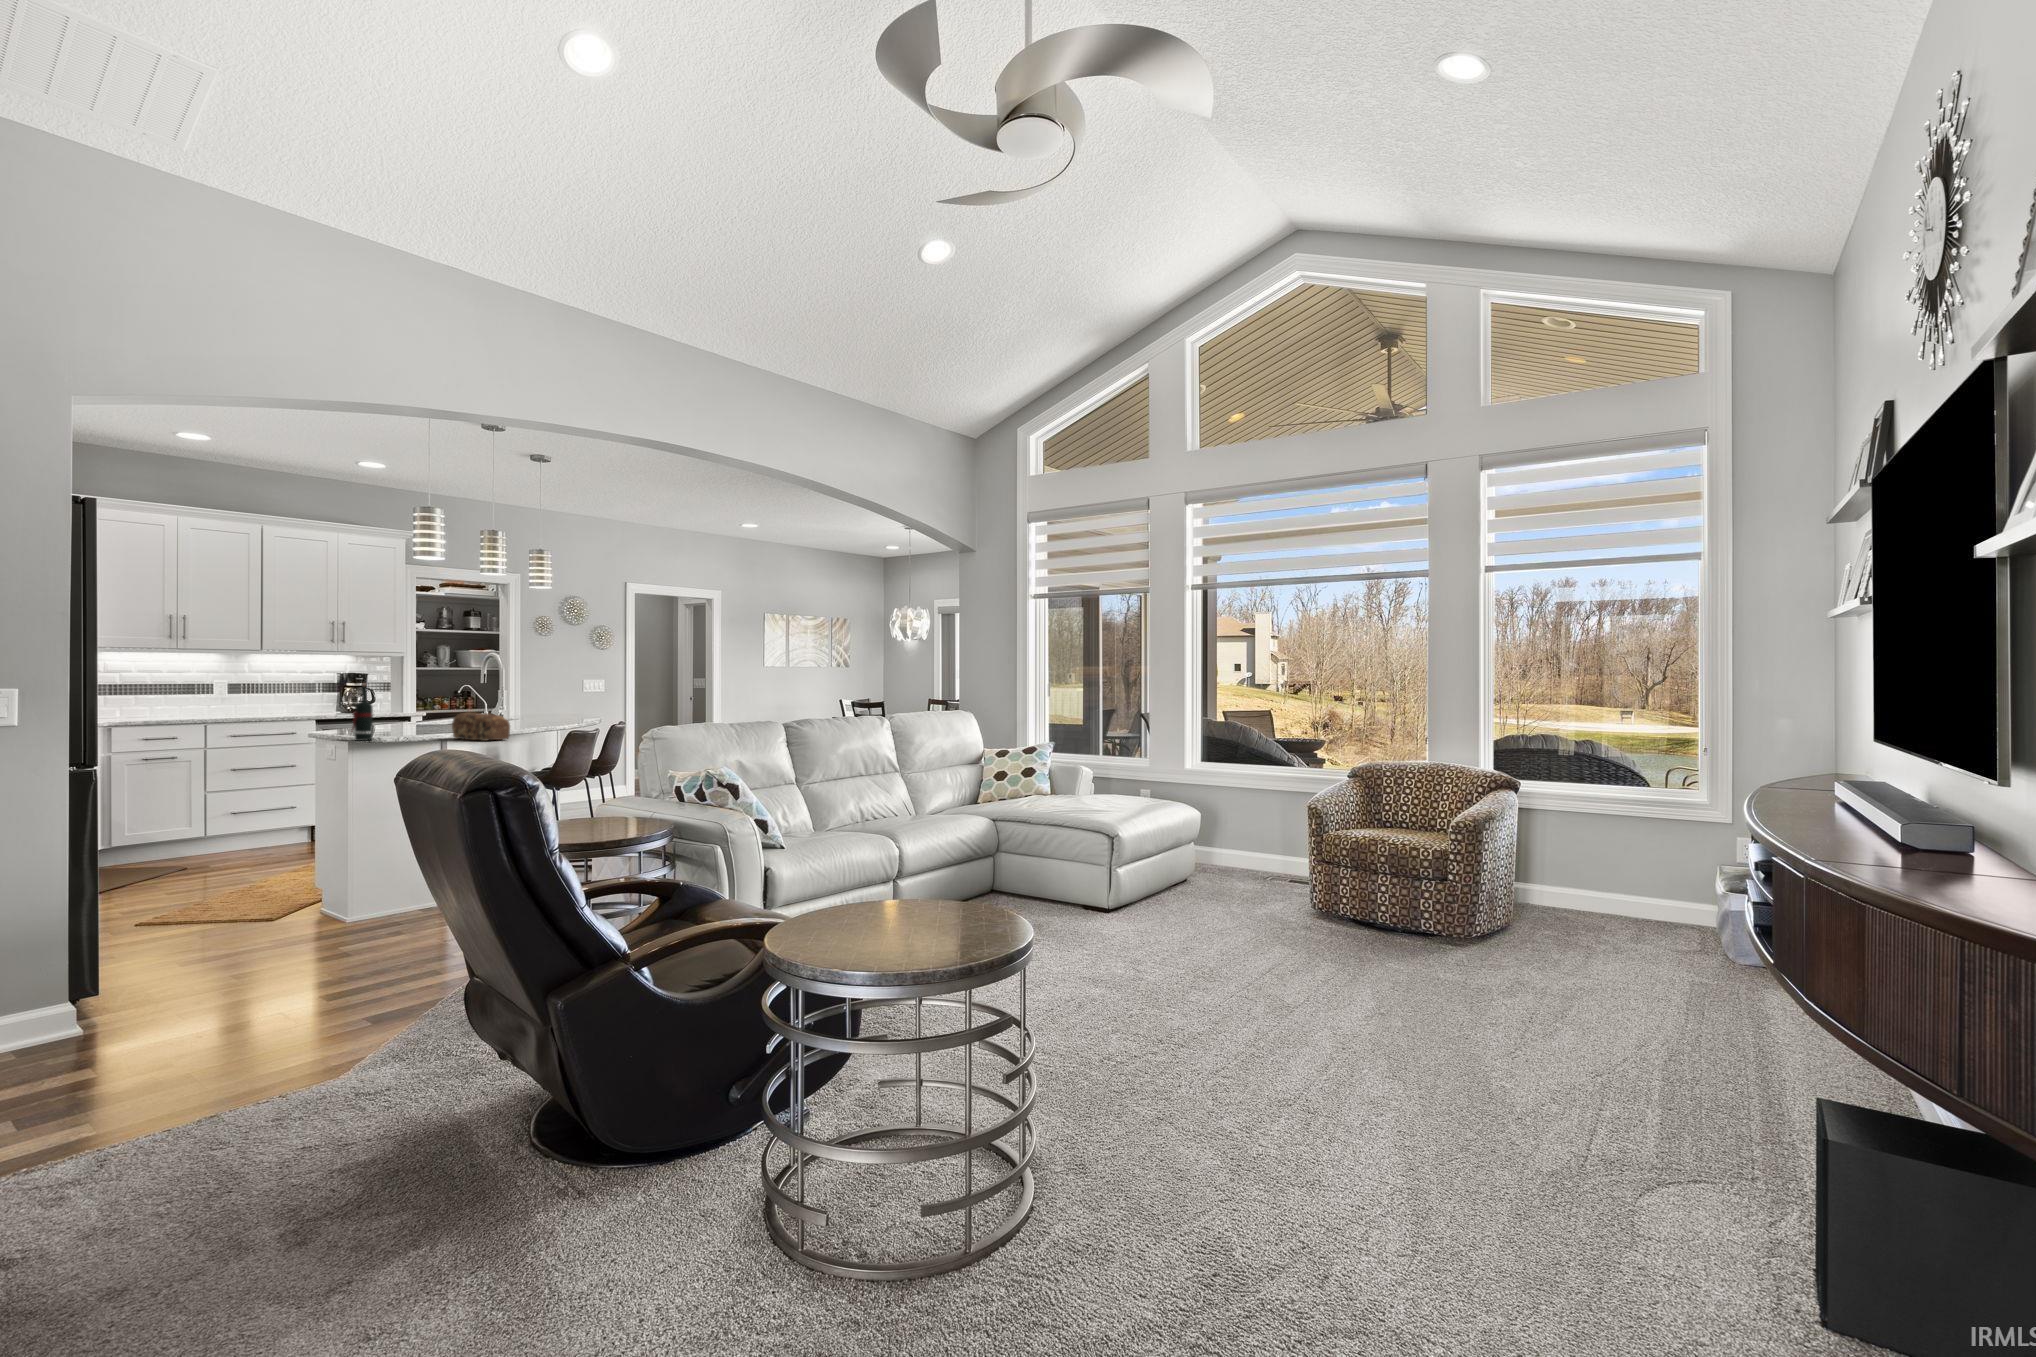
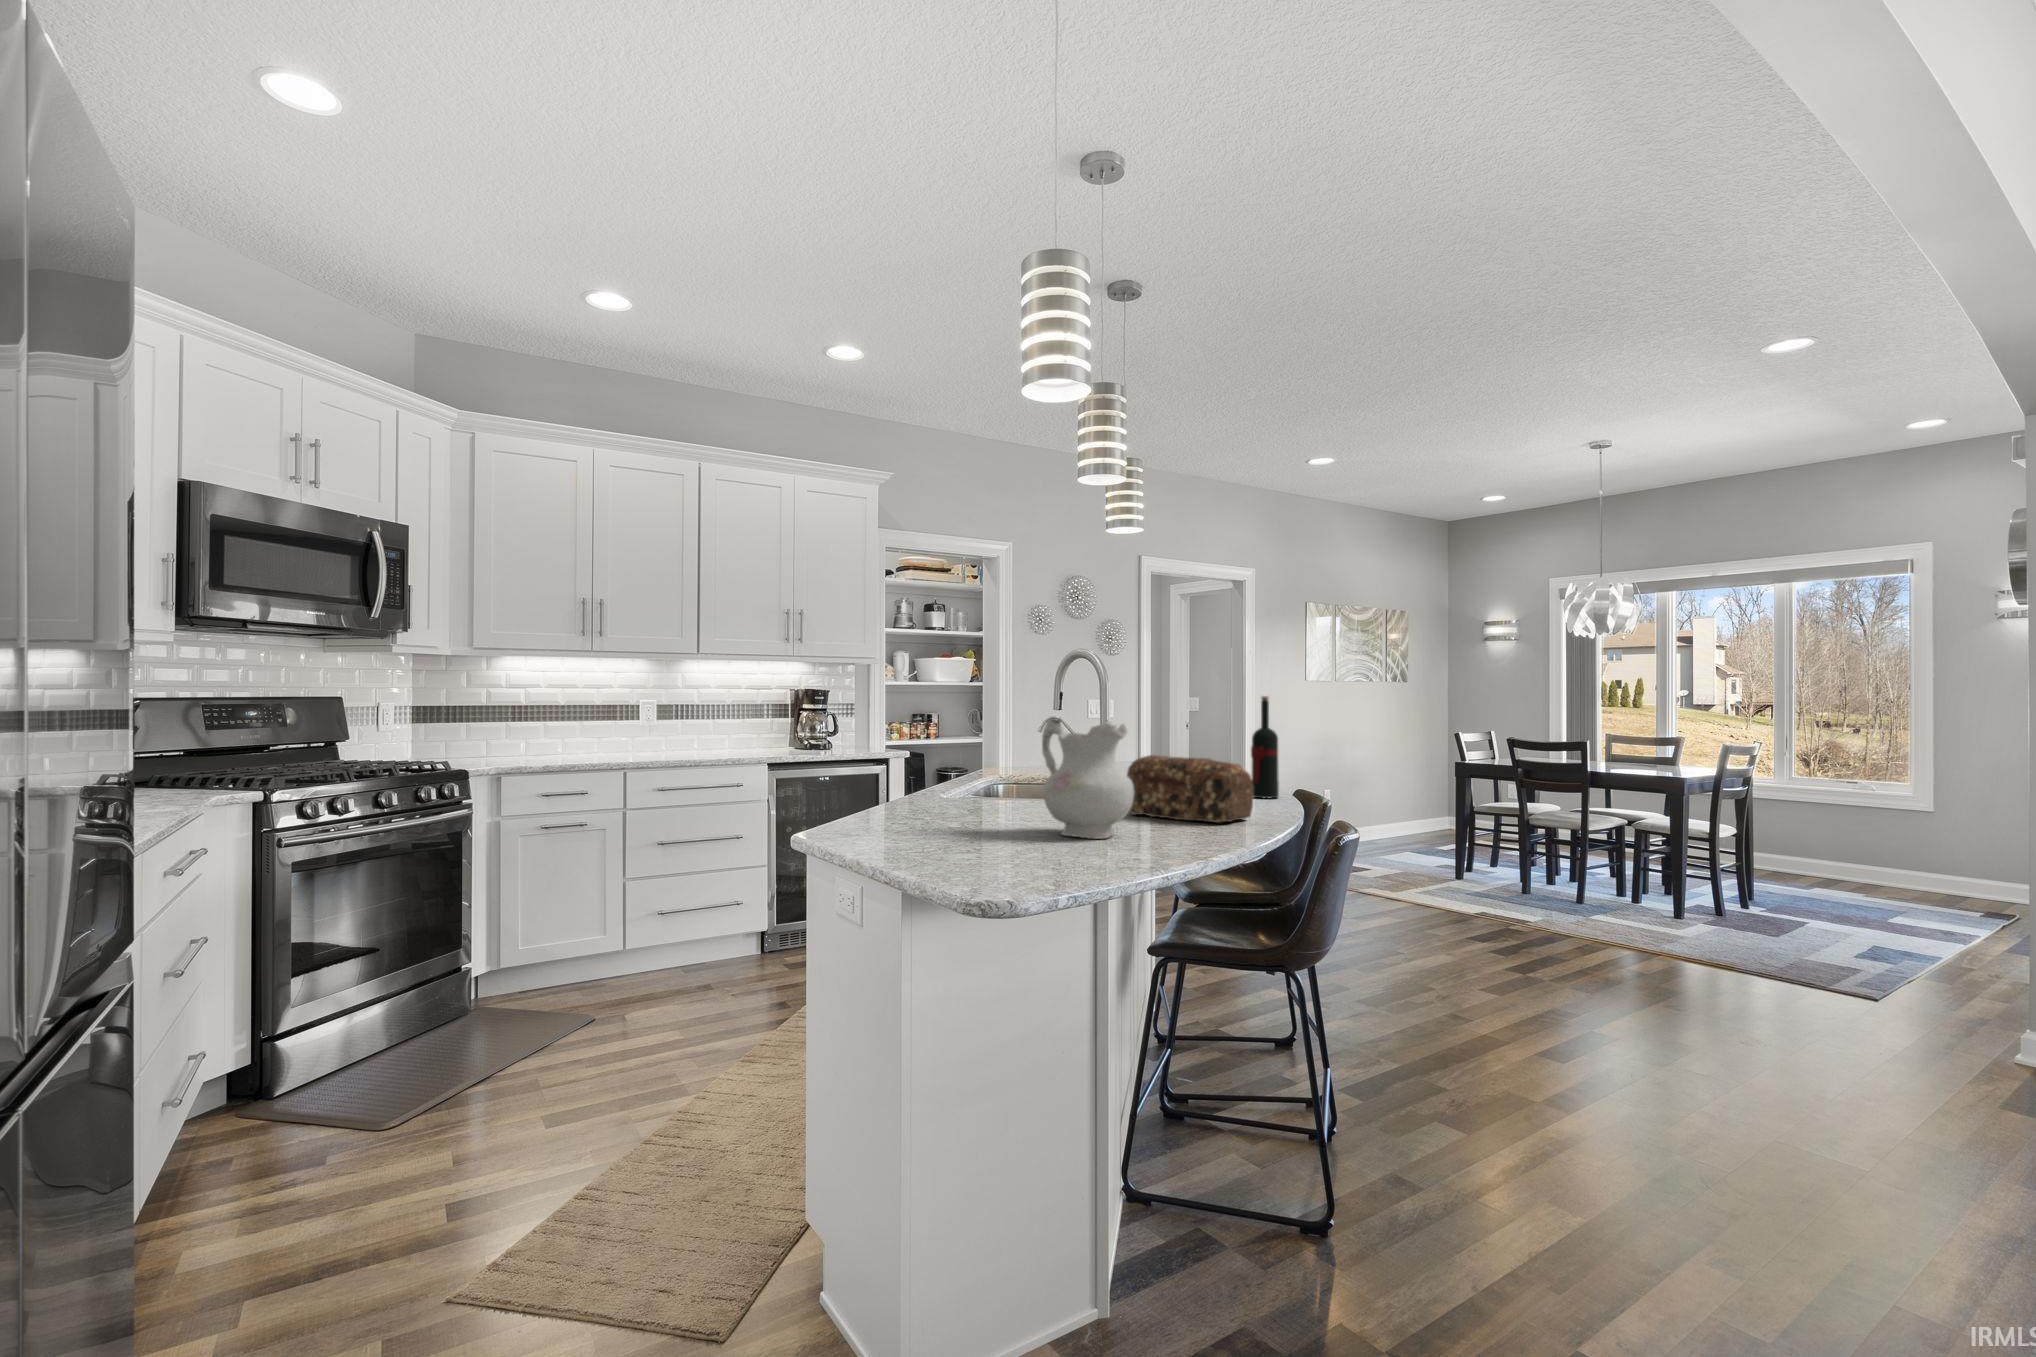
wine bottle: present [351,684,373,741] -> present [1251,696,1279,798]
ceramic pitcher: none [385,695,429,745] -> present [1042,717,1134,839]

